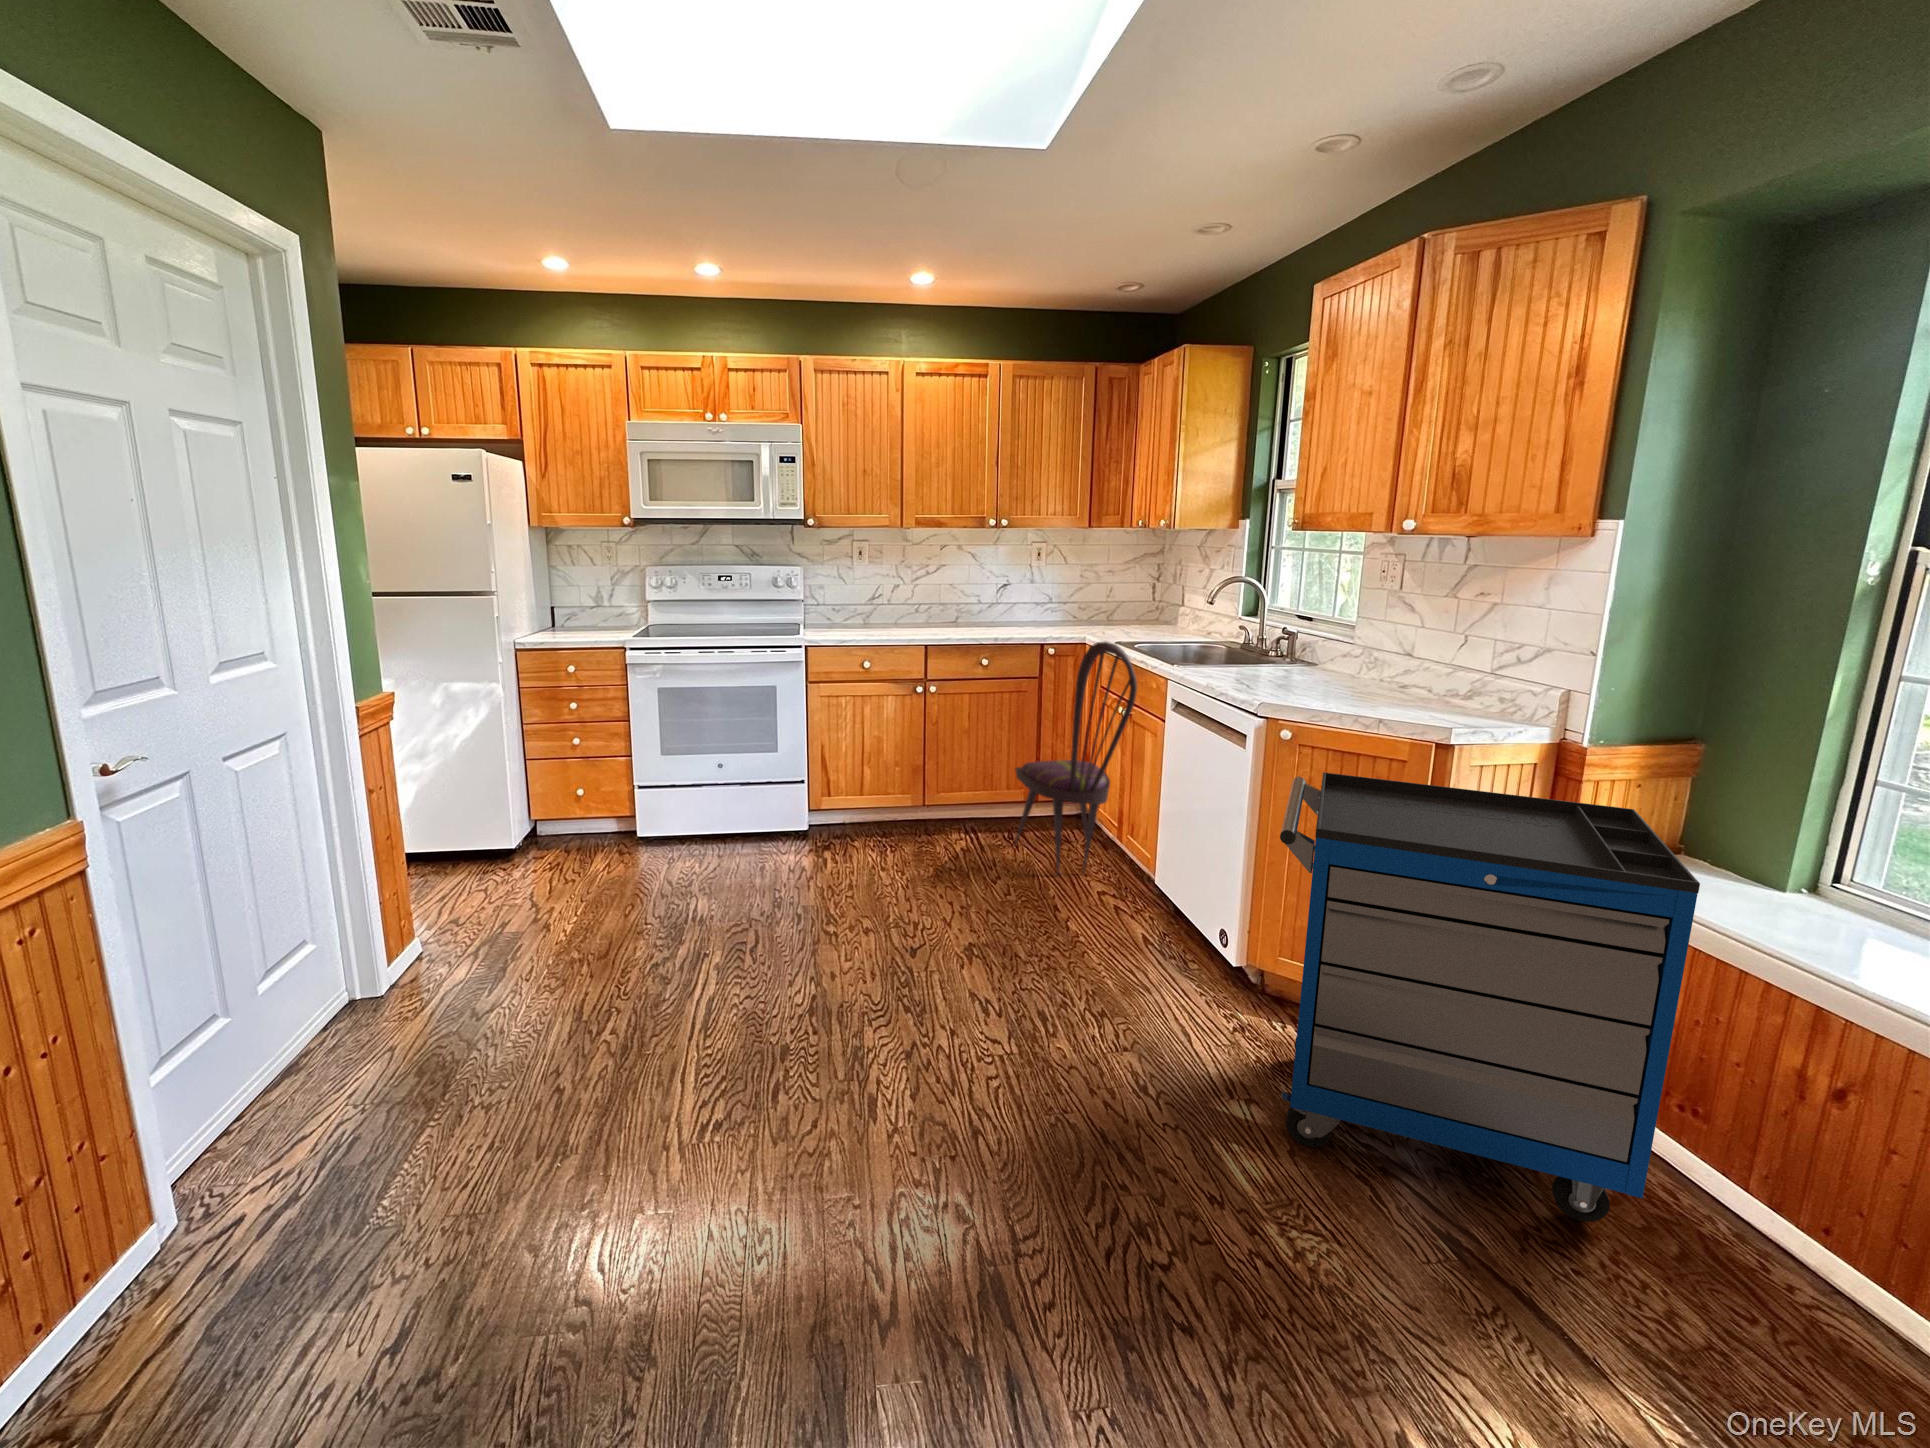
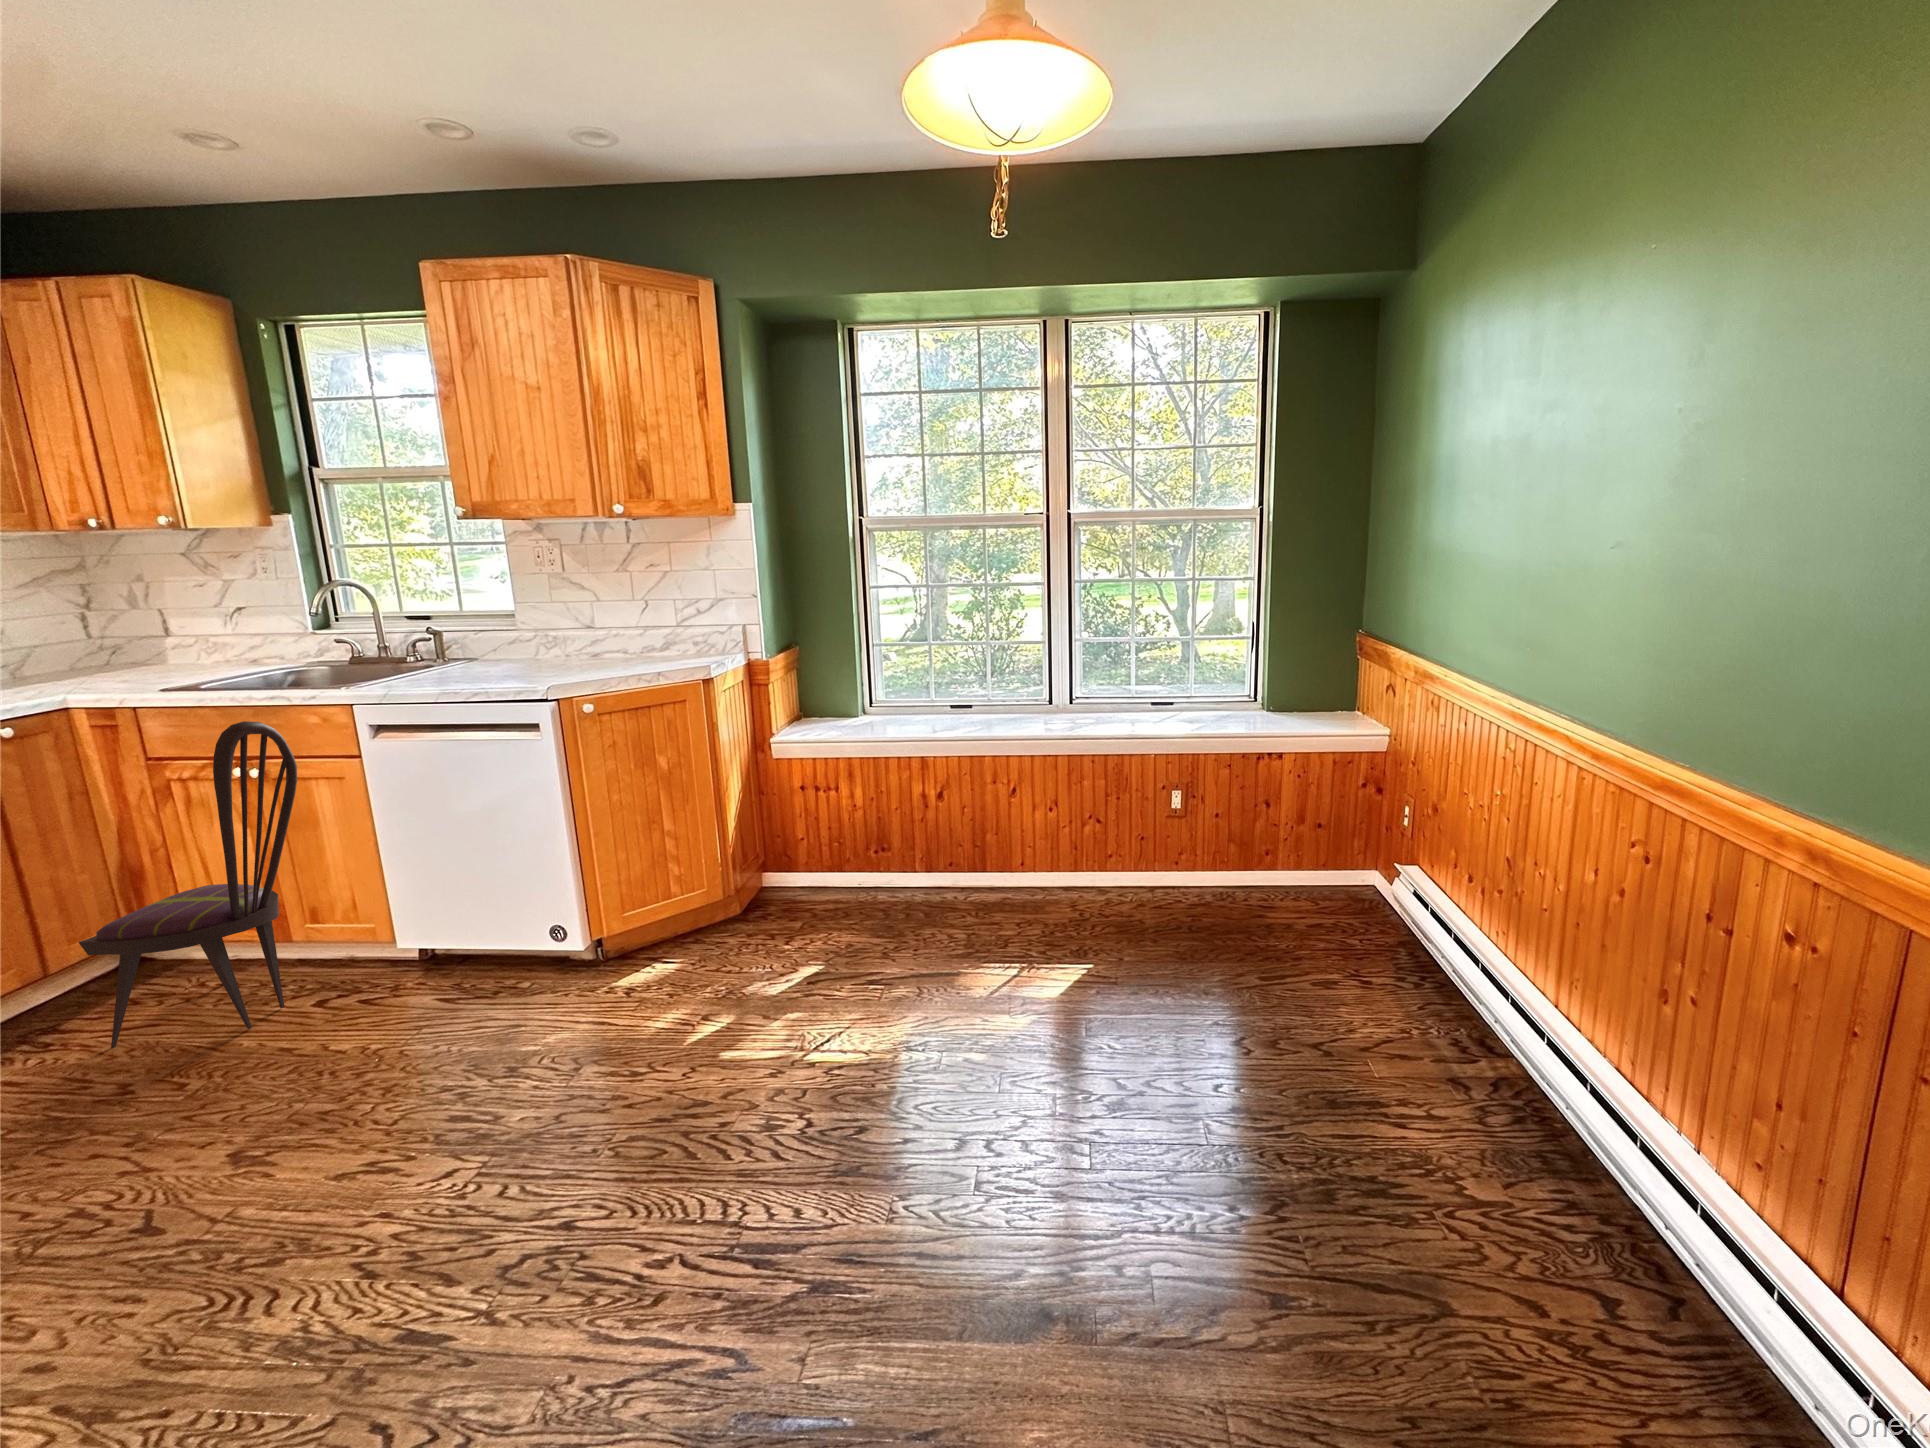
storage cabinet: present [1280,773,1700,1222] -> none [631,709,911,1010]

